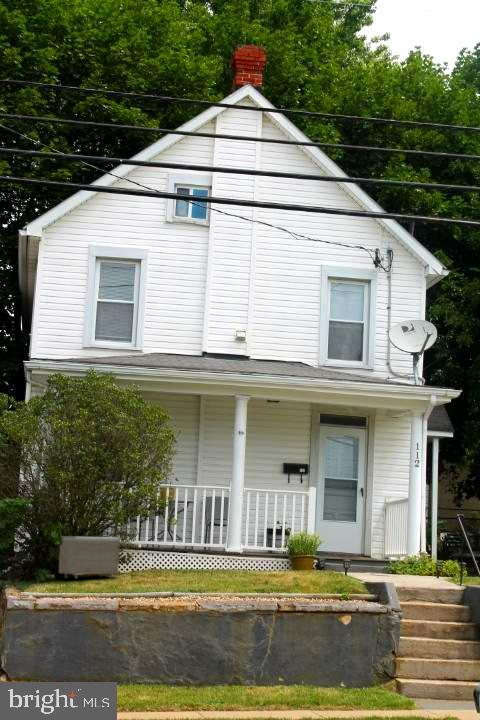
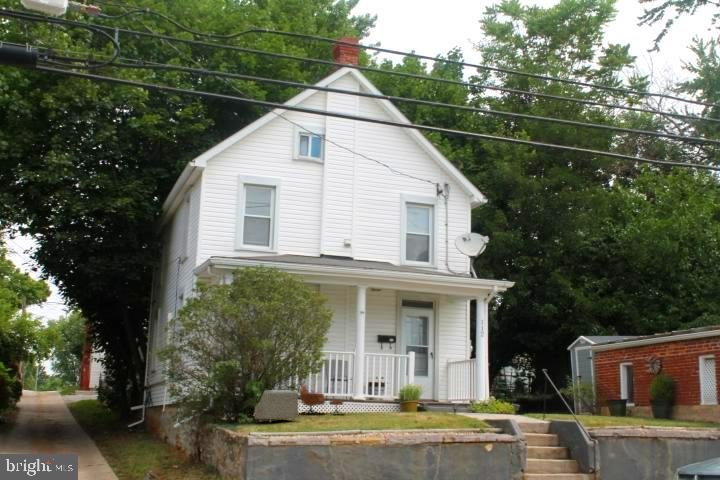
lounge chair: none [136,521,198,571] -> present [299,380,343,415]

